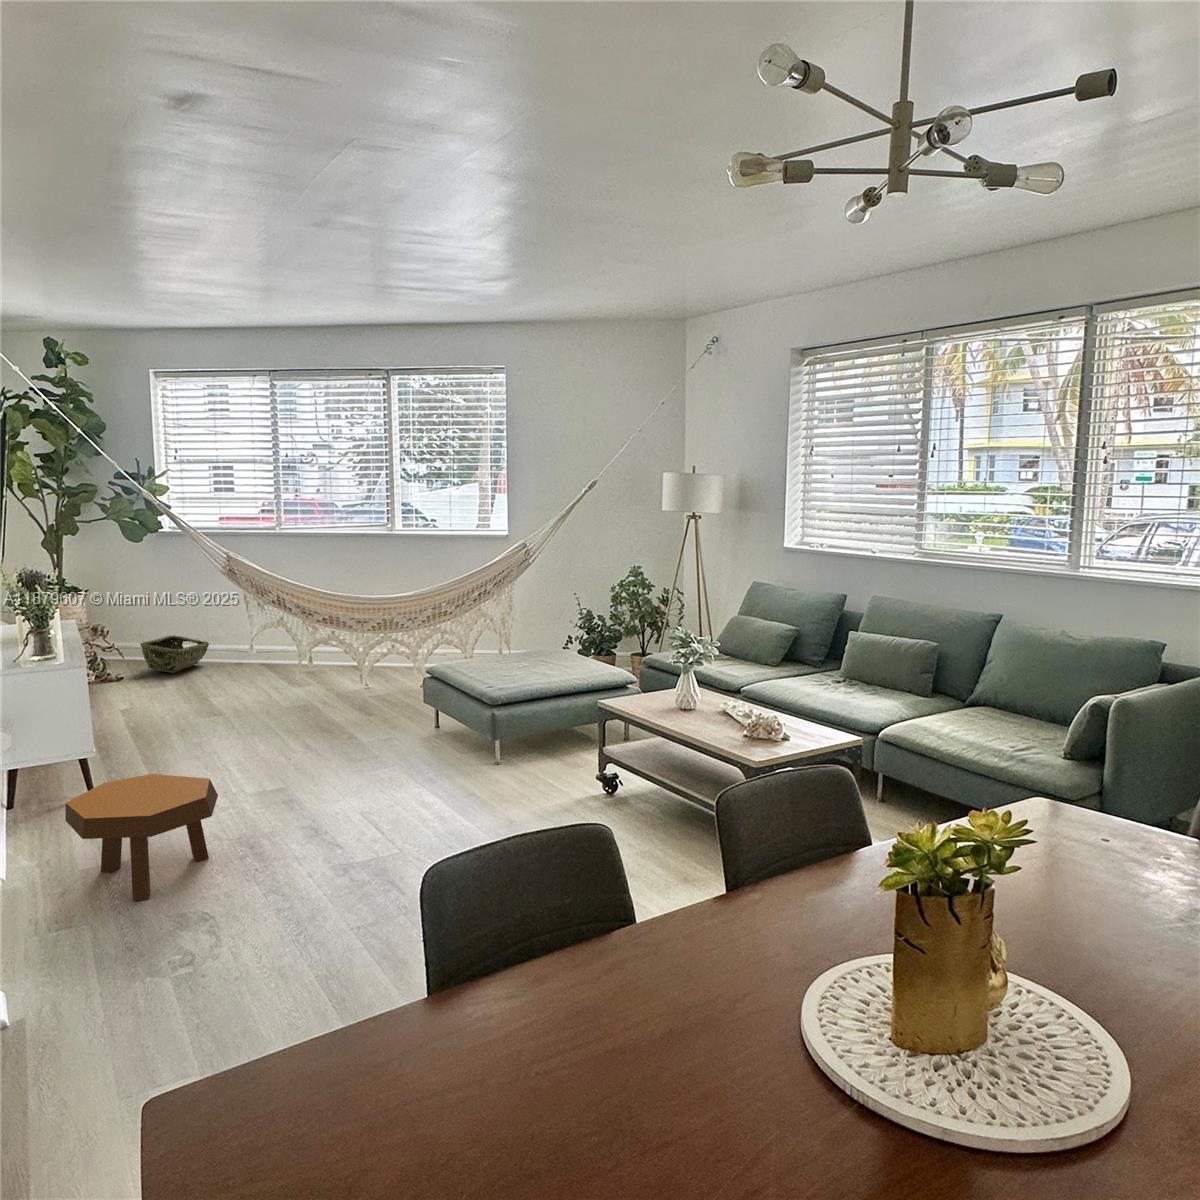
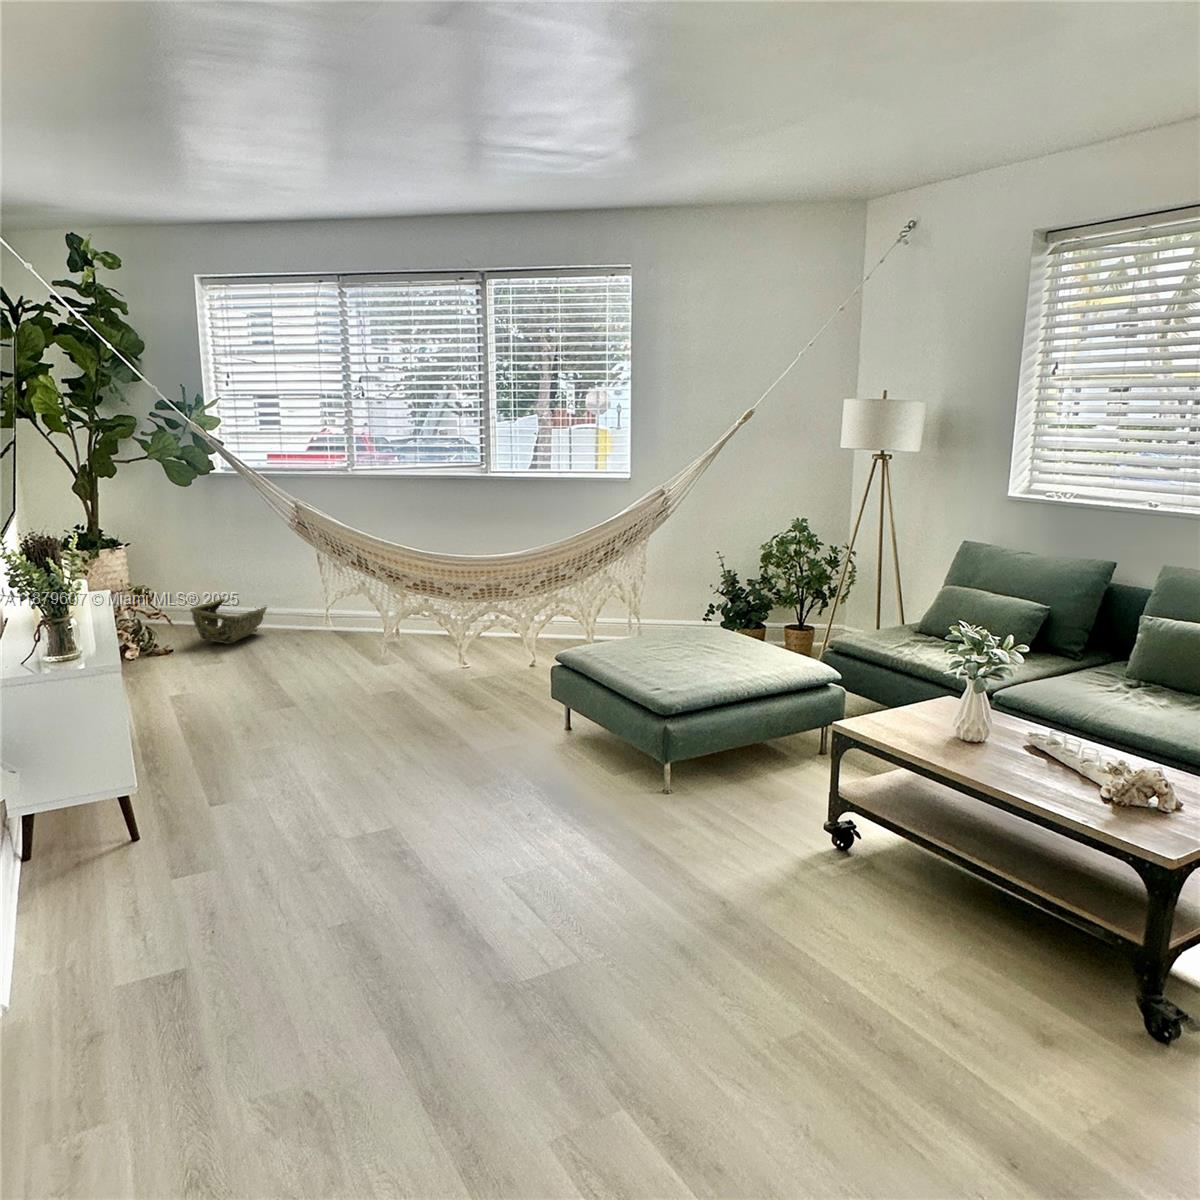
footstool: present [65,774,218,901] -> none [92,811,298,1006]

